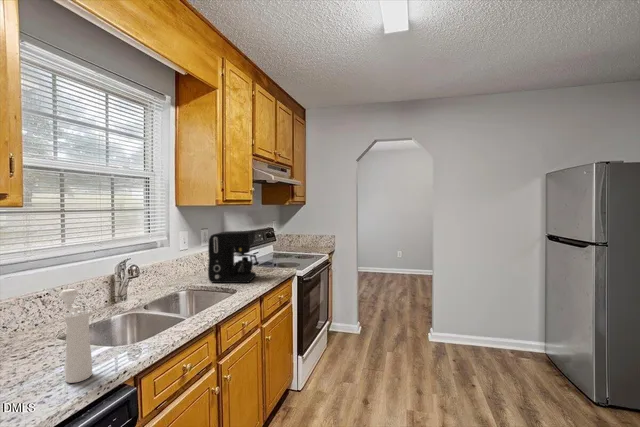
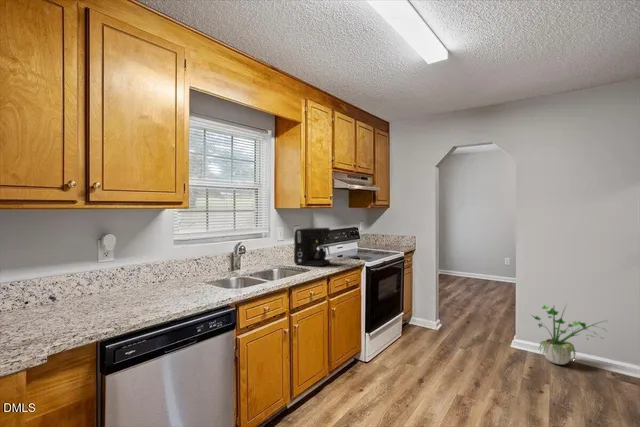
potted plant: none [451,287,522,356] -> present [533,305,605,364]
pepper mill: present [59,289,92,383] -> none [201,252,215,298]

